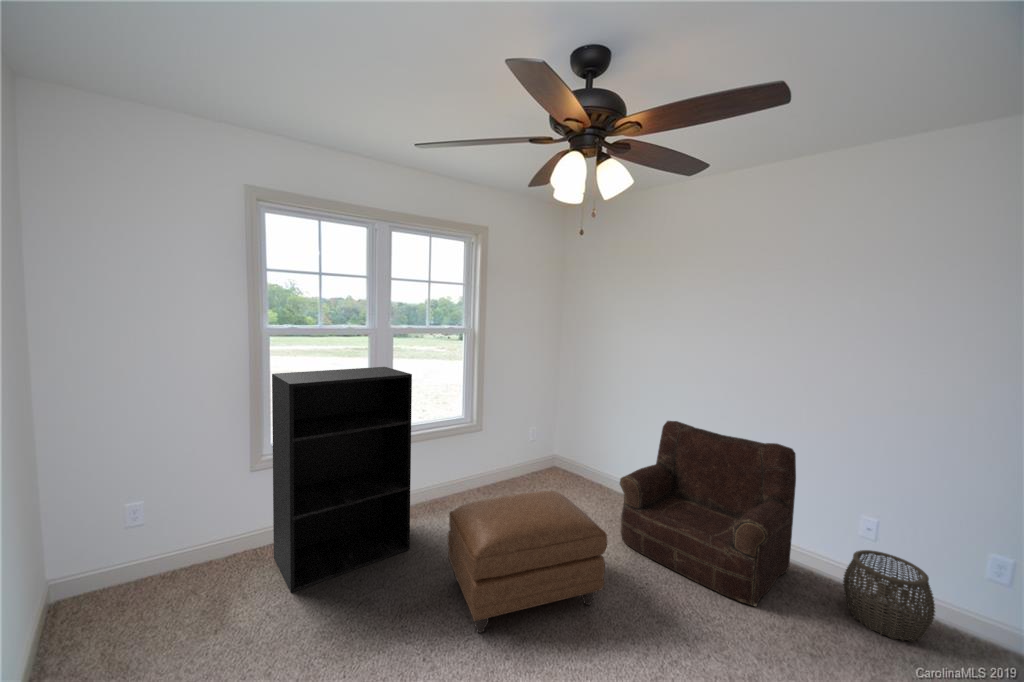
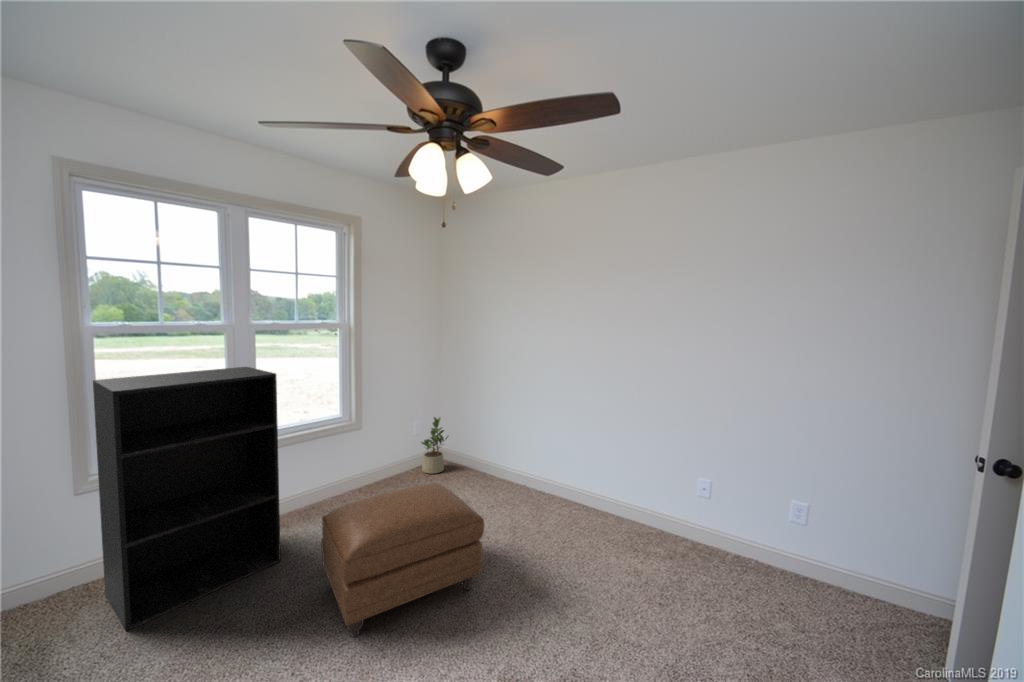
armchair: present [620,421,796,607] -> none [501,406,650,567]
potted plant: none [533,424,561,481] -> present [421,417,448,474]
woven basket: present [843,550,935,642] -> none [685,505,750,578]

